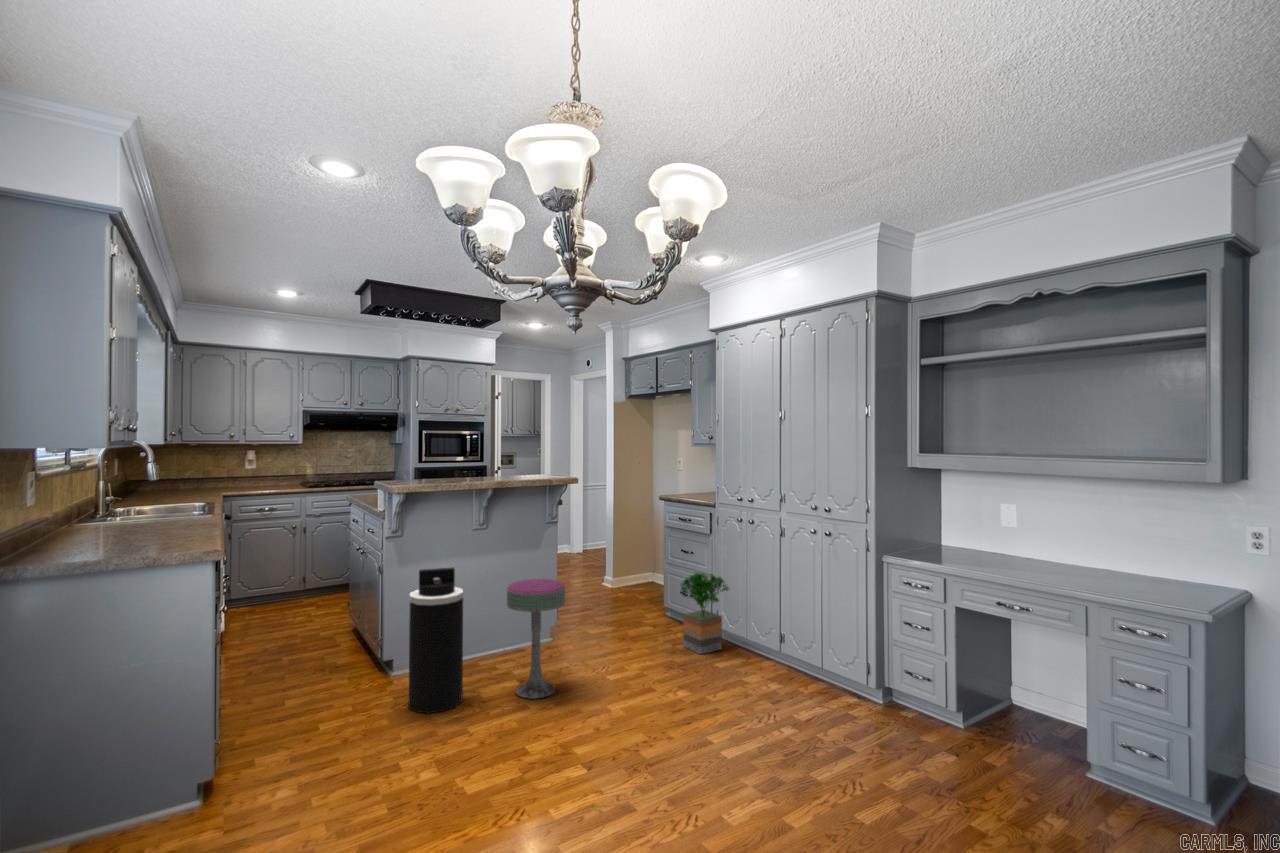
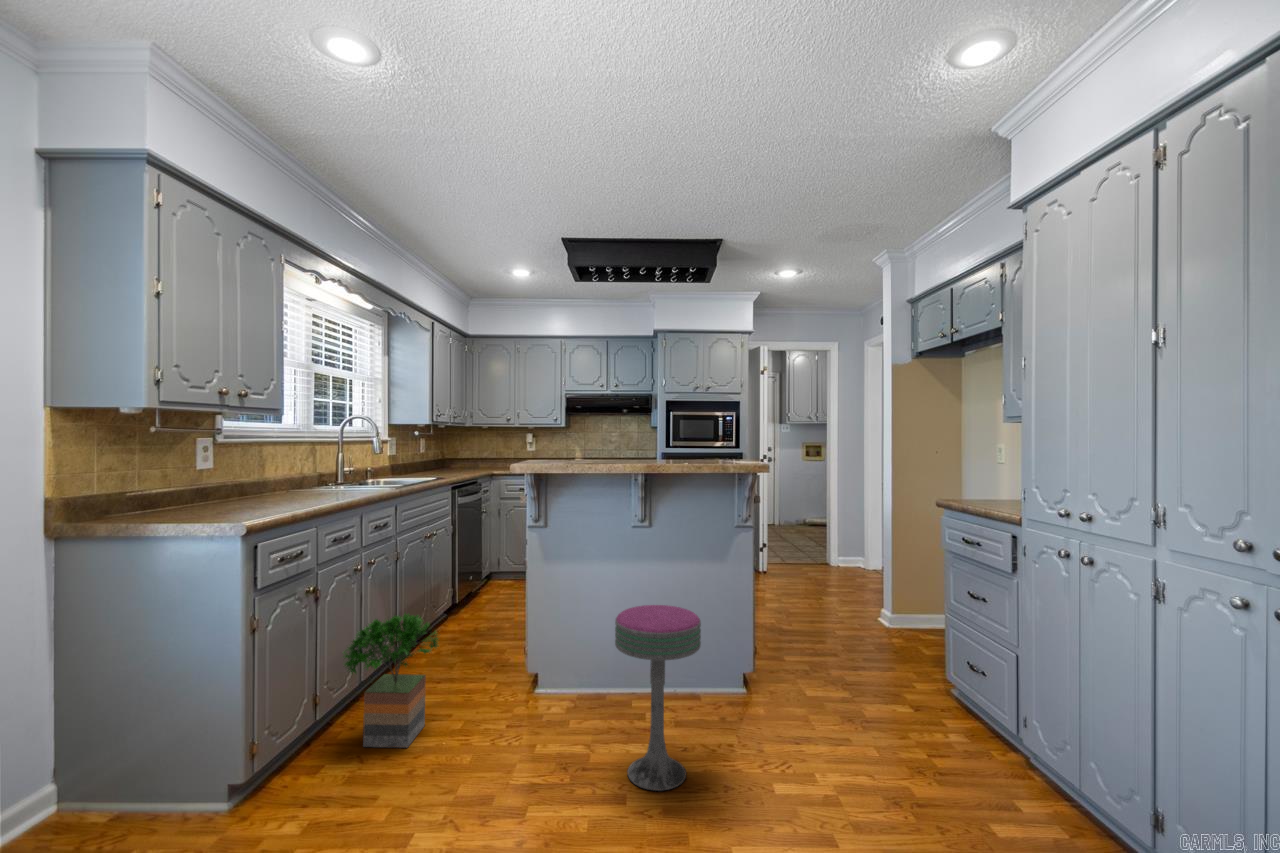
trash can: present [409,568,463,713] -> none [498,571,568,767]
potted tree: present [681,573,729,654] -> present [343,613,439,748]

